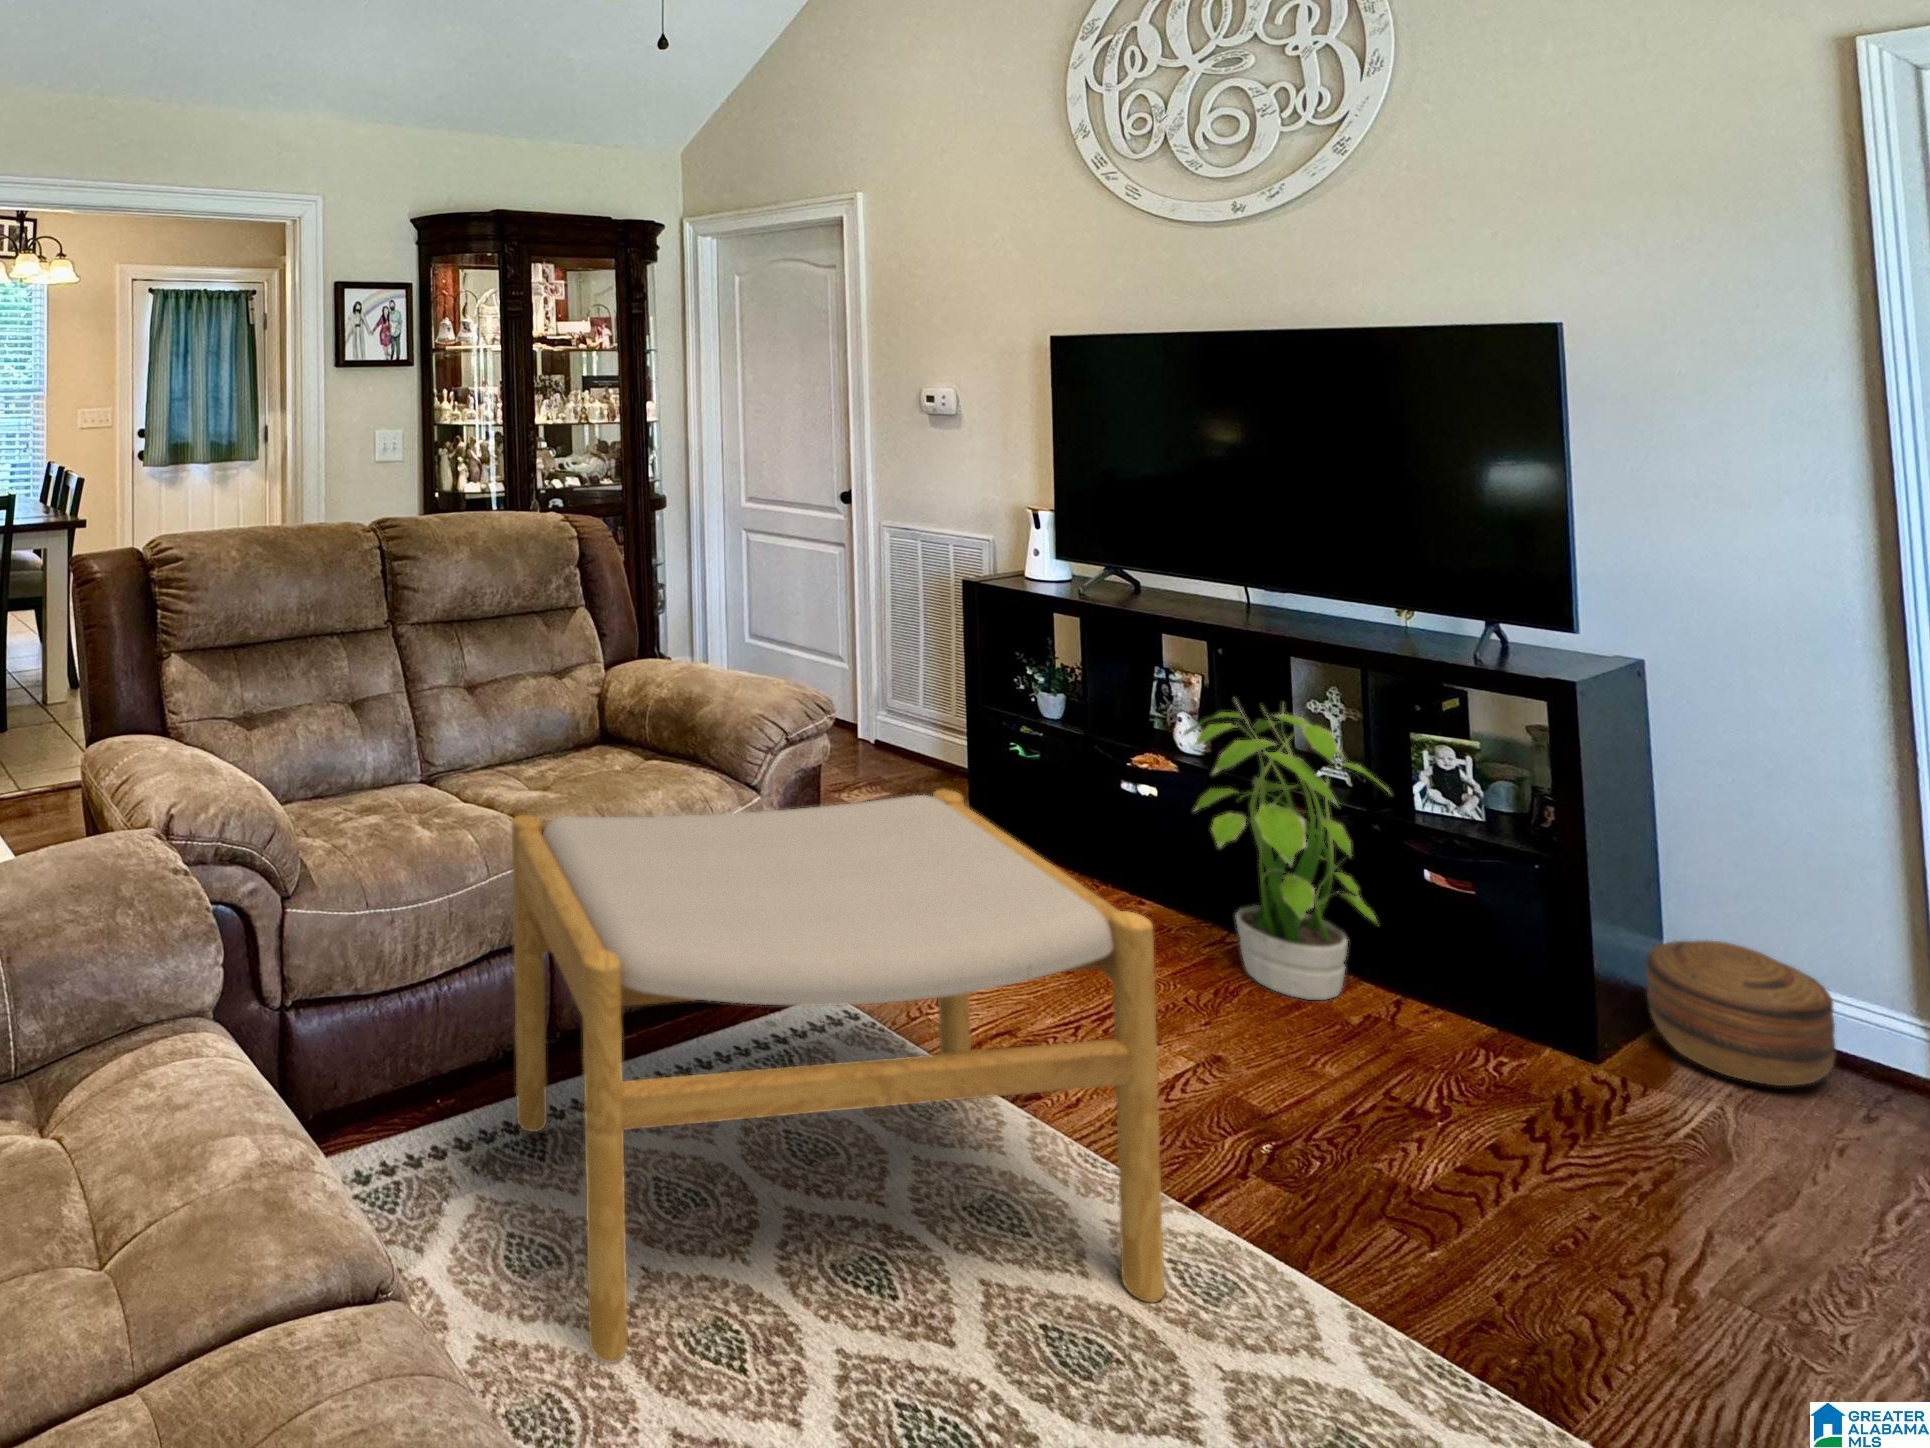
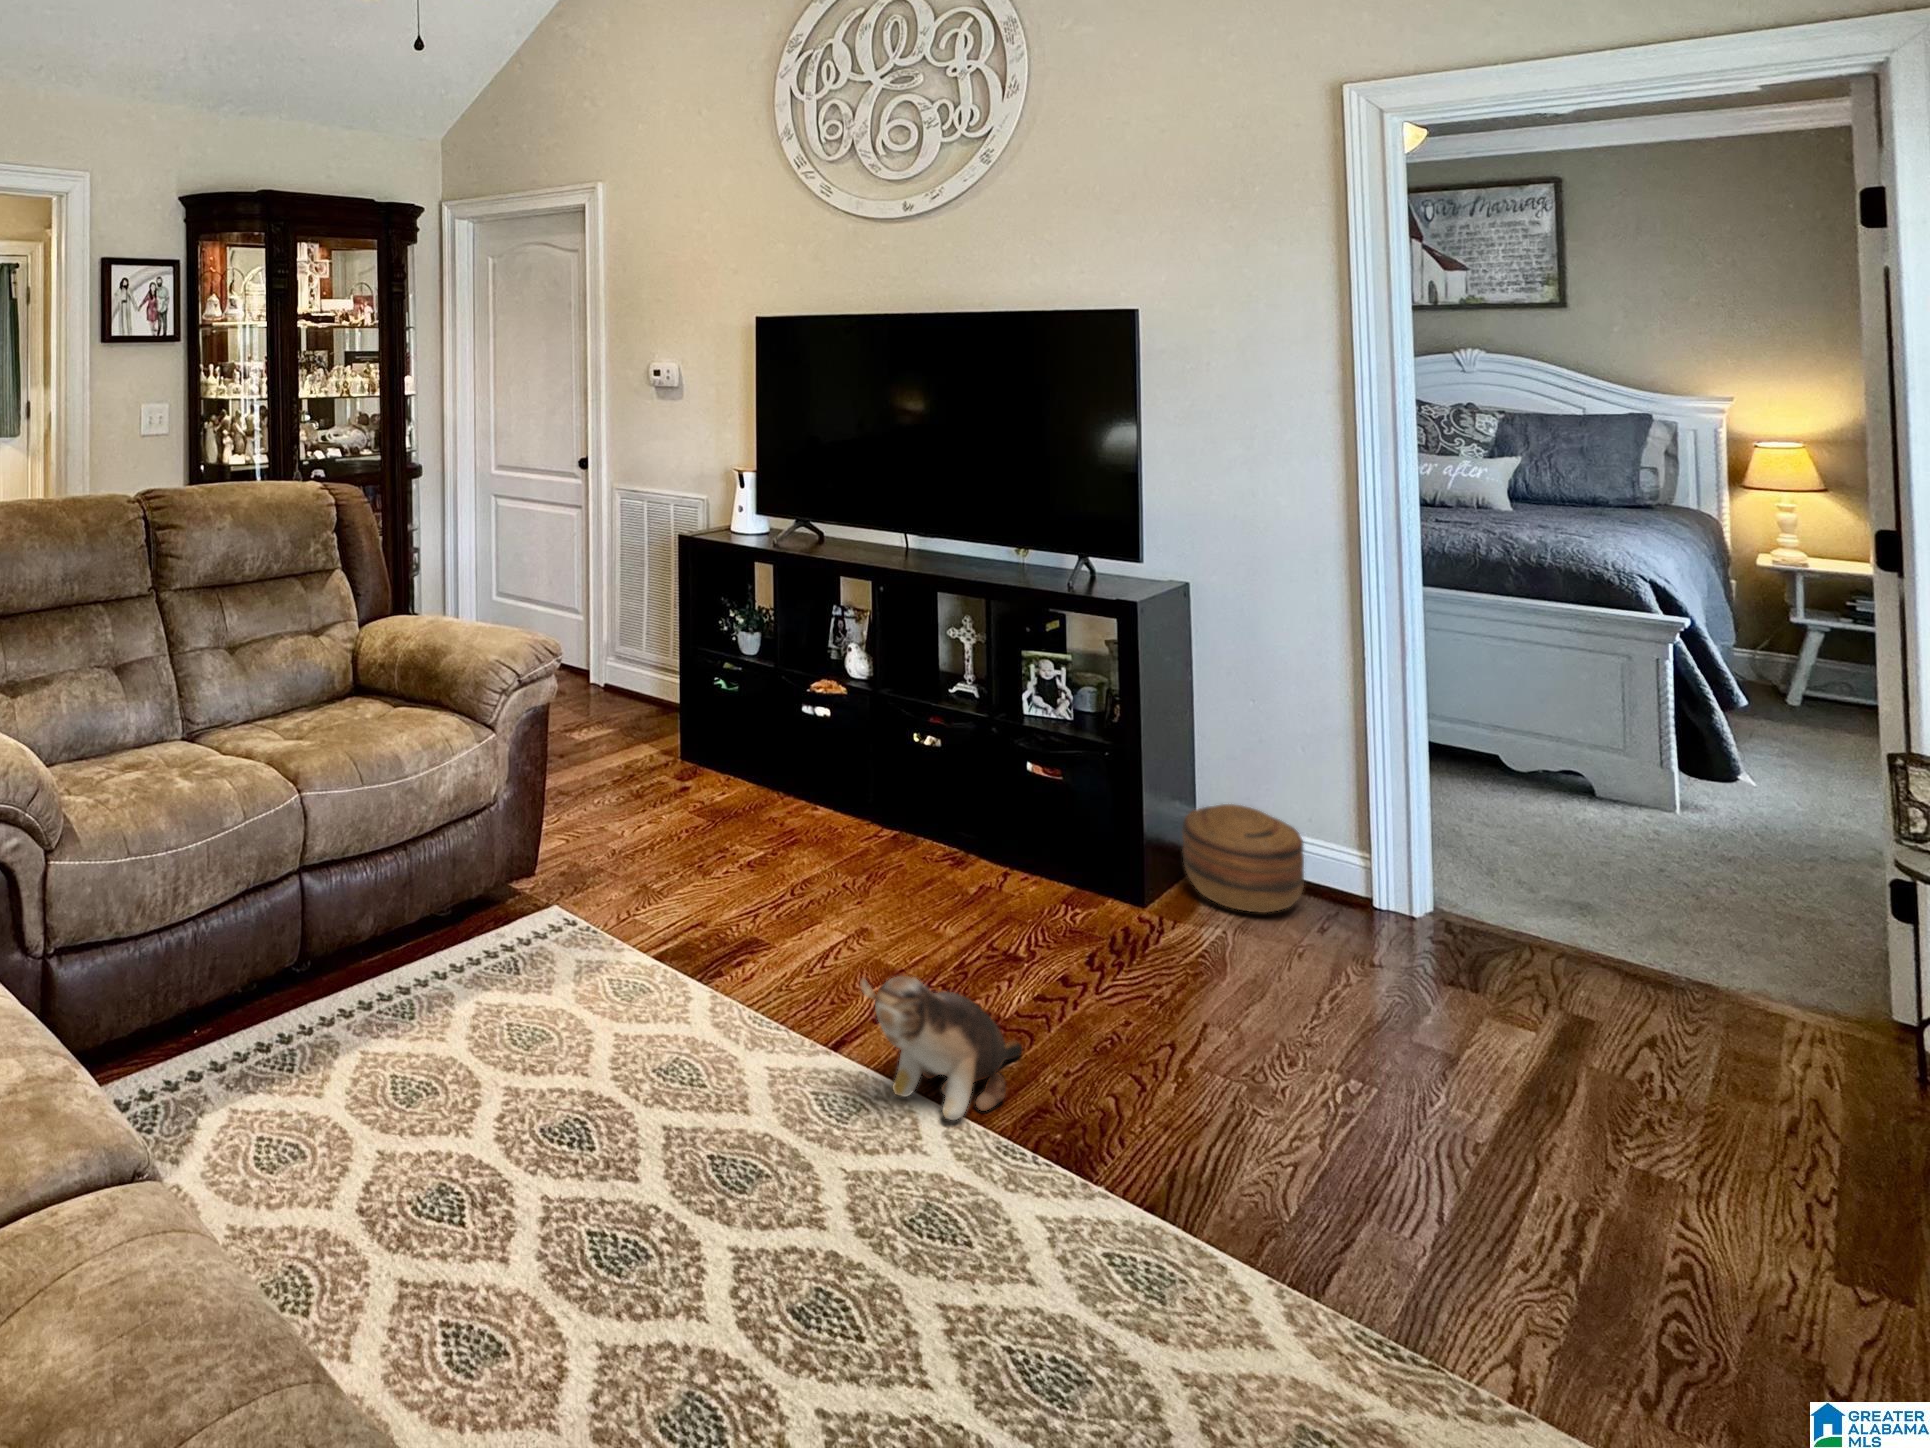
potted plant: present [1183,706,1389,1000] -> none [851,629,1009,879]
footstool: present [512,790,1164,1363] -> none [267,717,807,1232]
plush toy: none [1231,1128,1450,1322] -> present [860,976,1022,1120]

